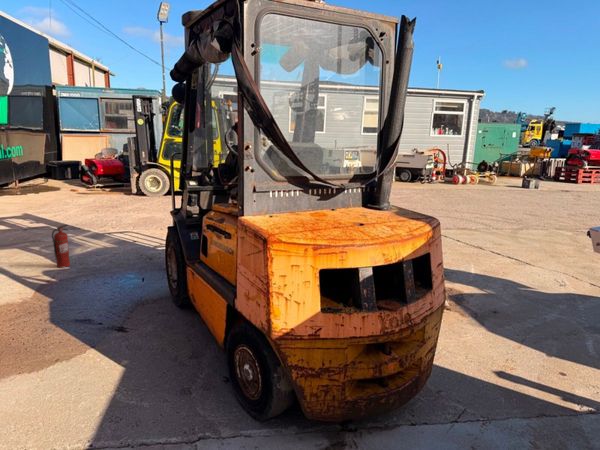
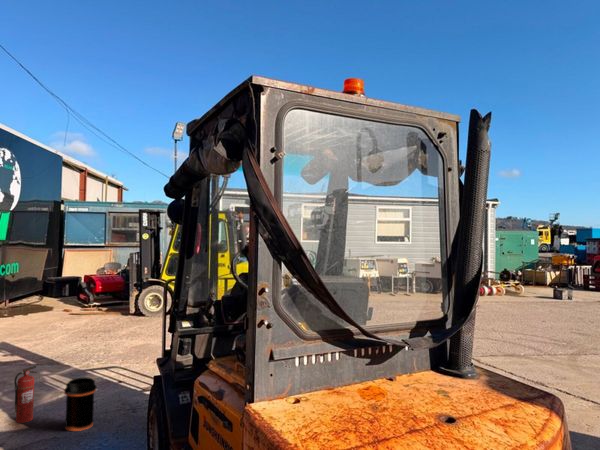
trash can: none [94,233,119,272] -> present [64,377,96,431]

